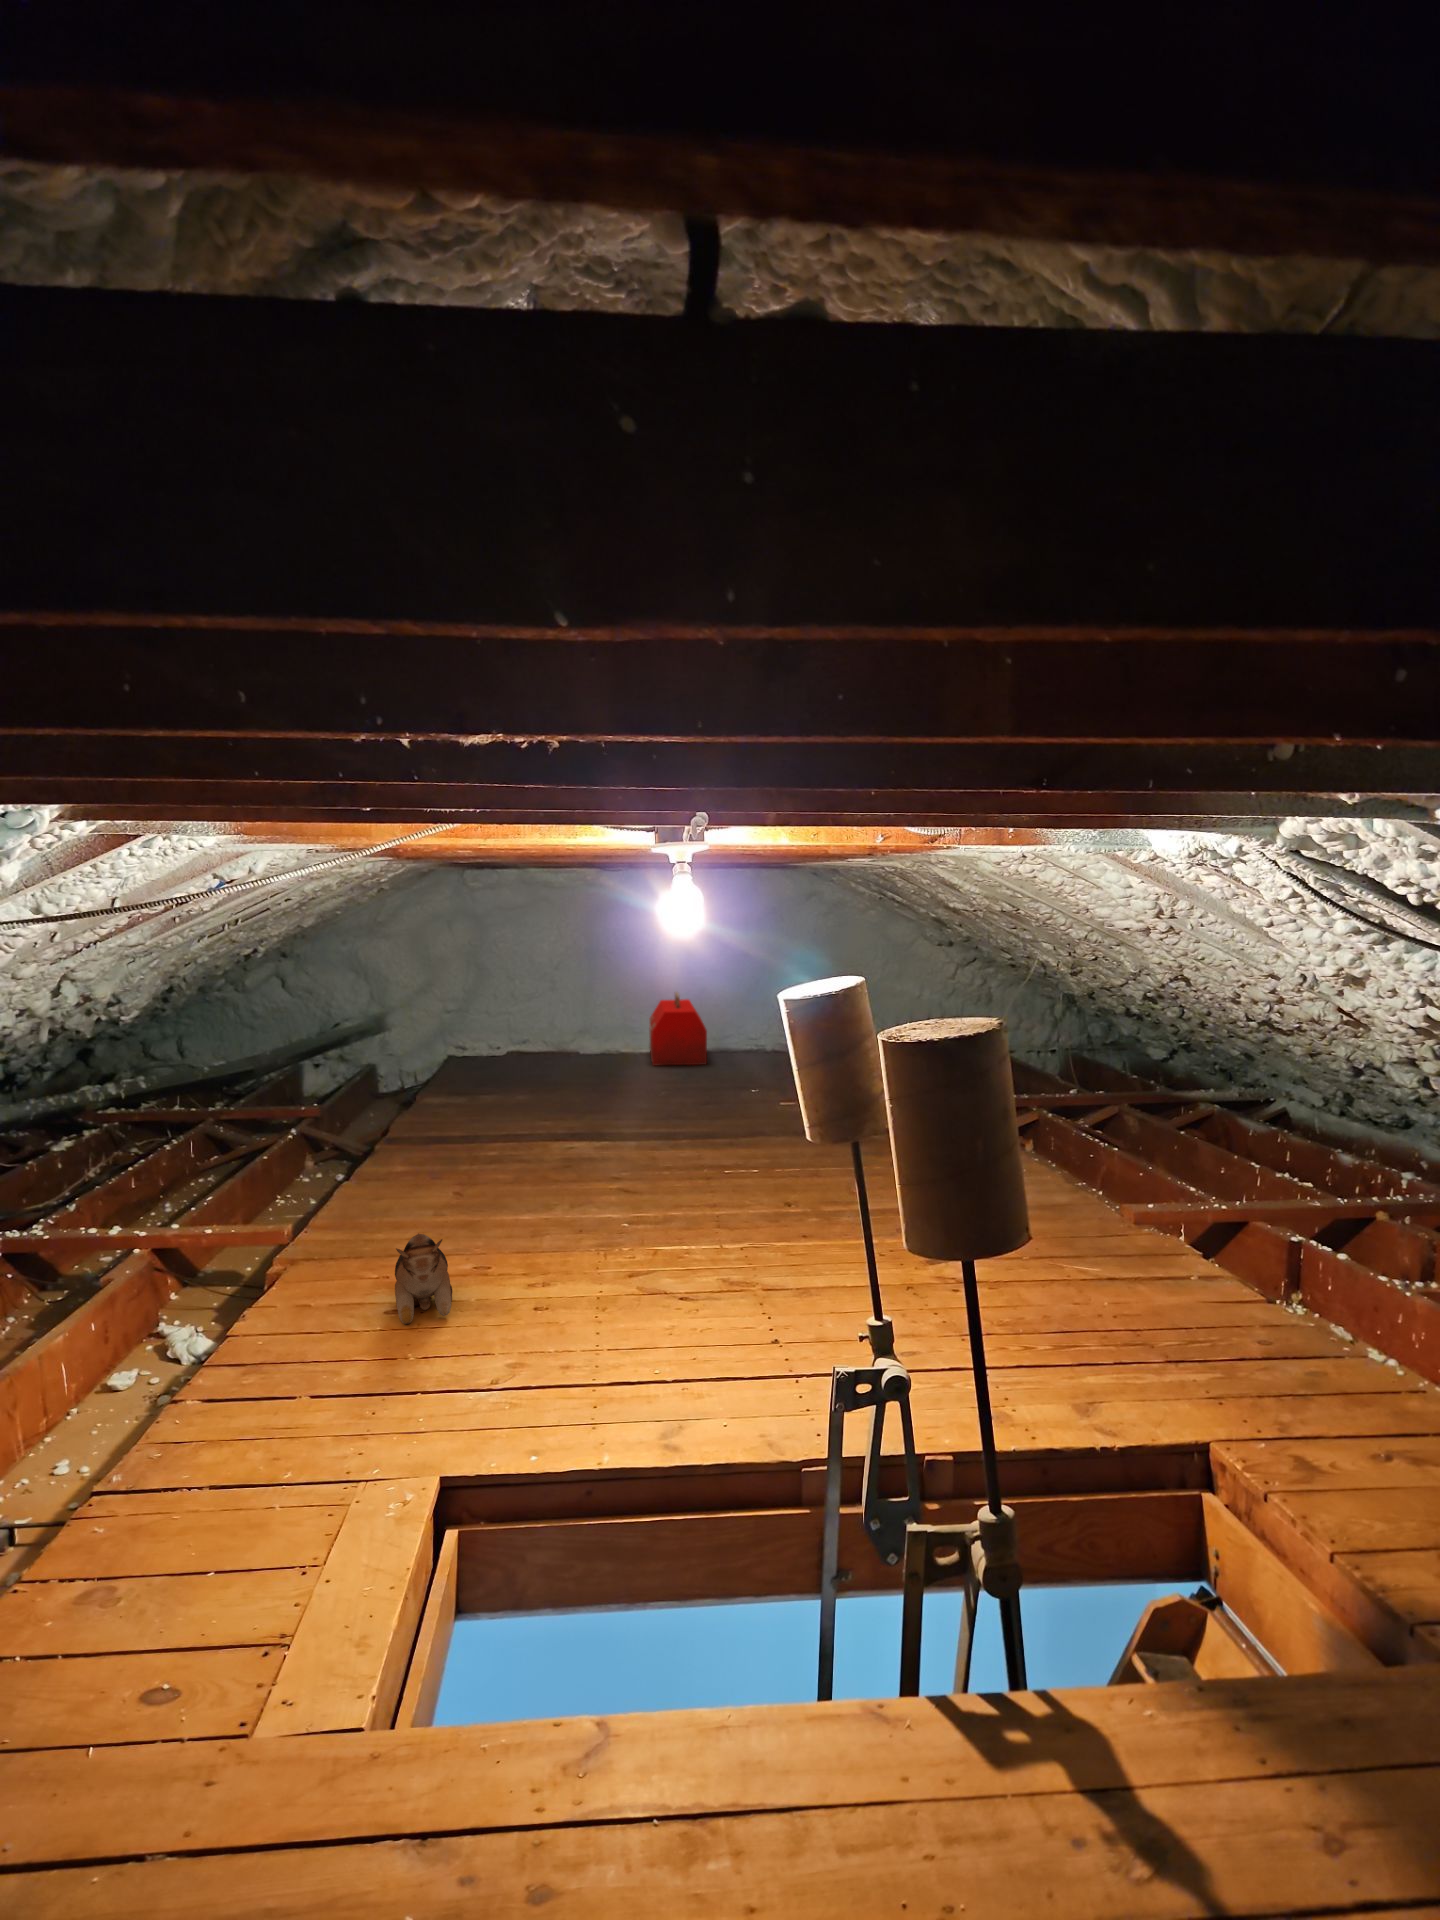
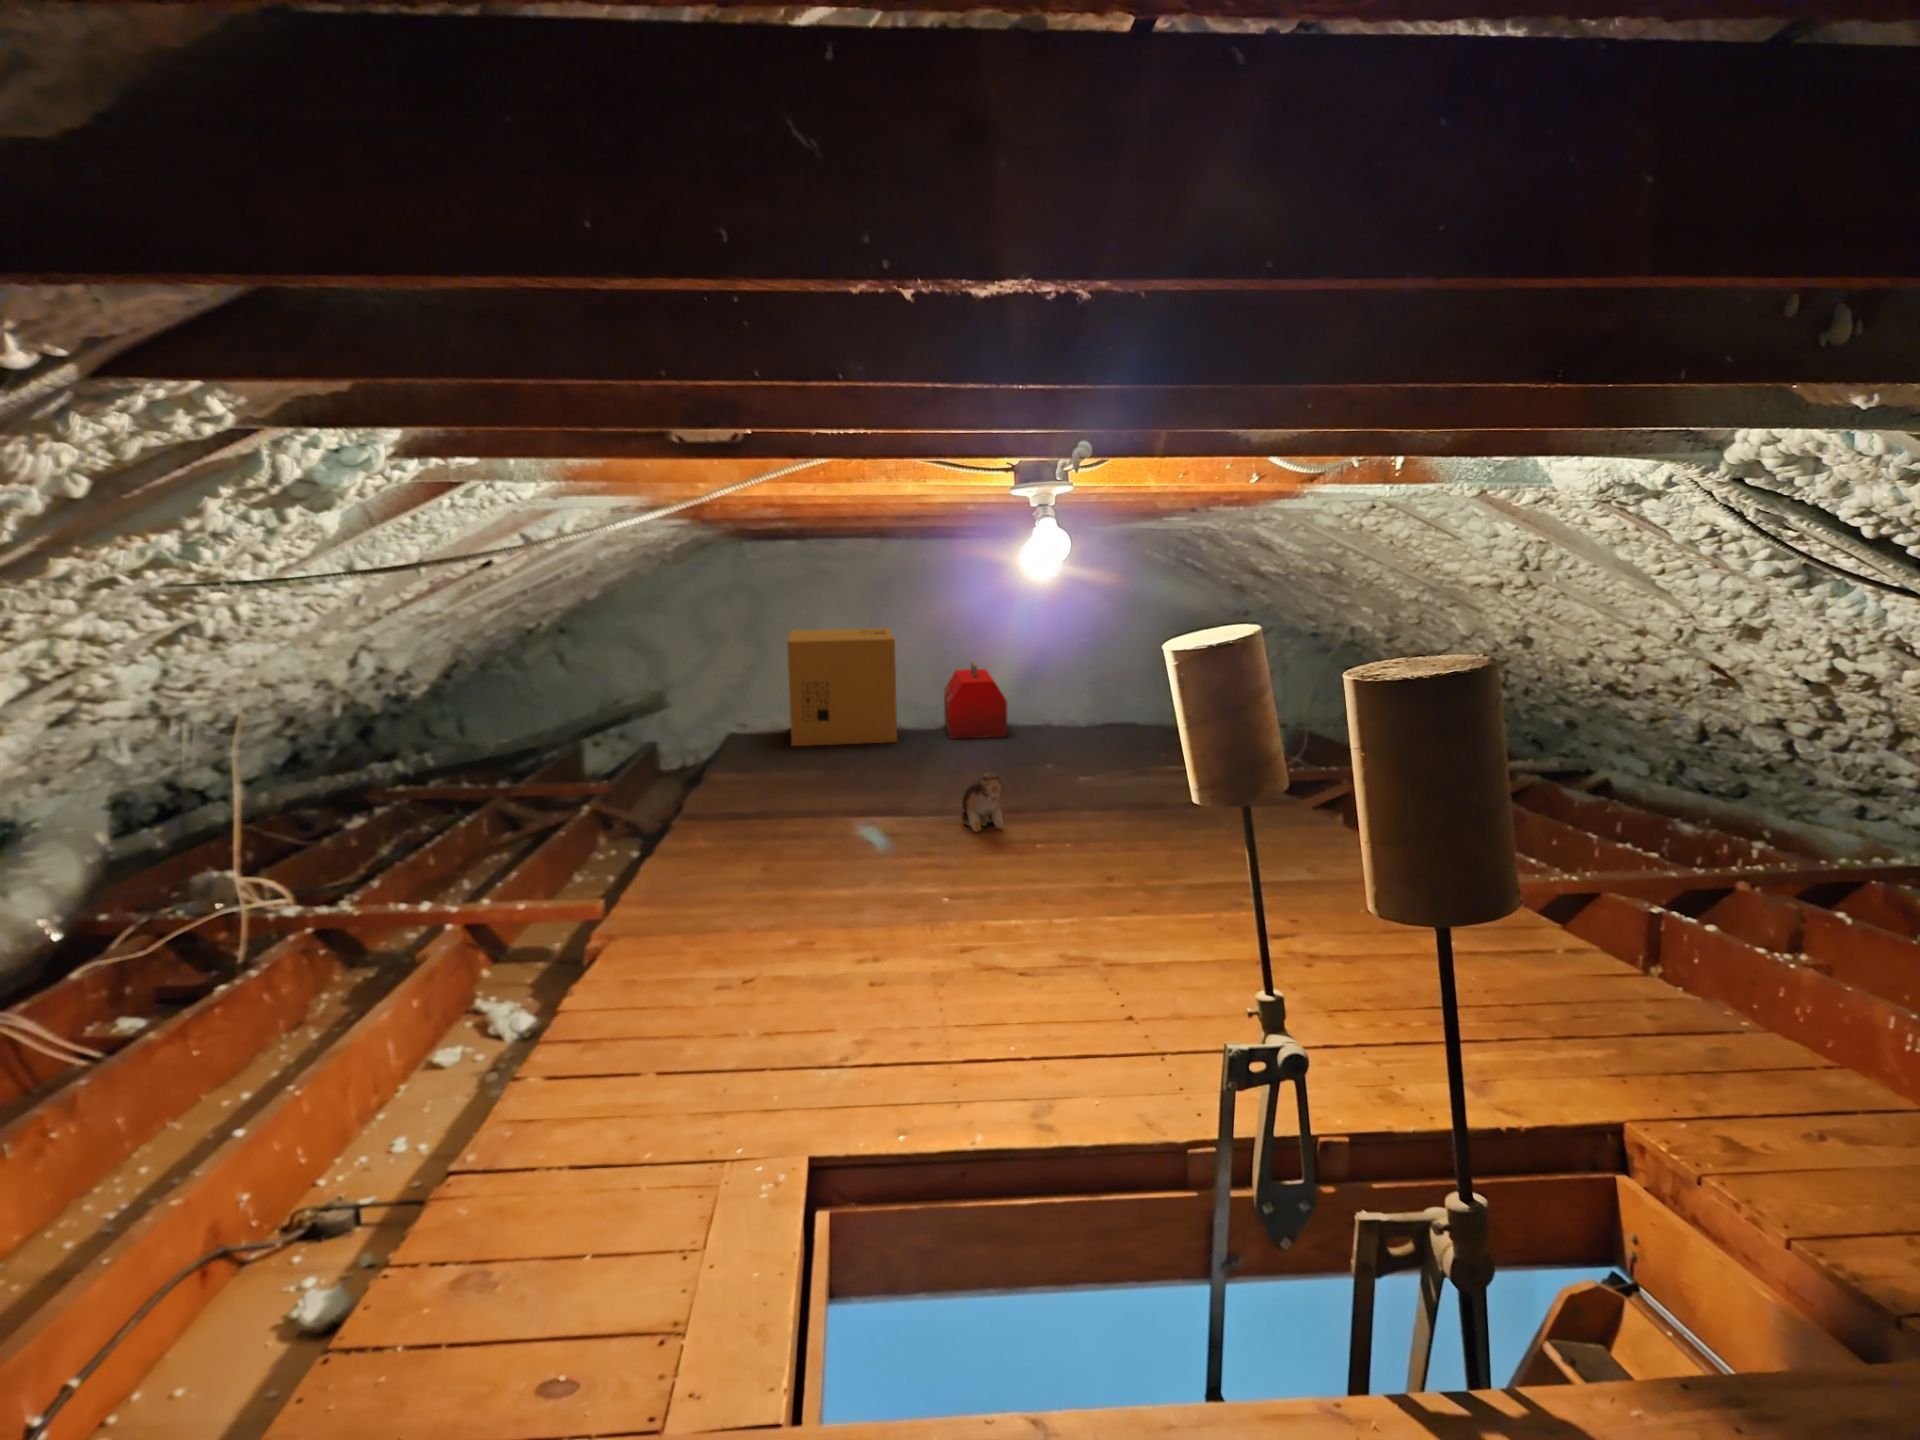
cardboard box: none [498,960,602,1072] -> present [787,628,897,746]
plush toy: present [395,1234,452,1324] -> present [962,772,1003,832]

